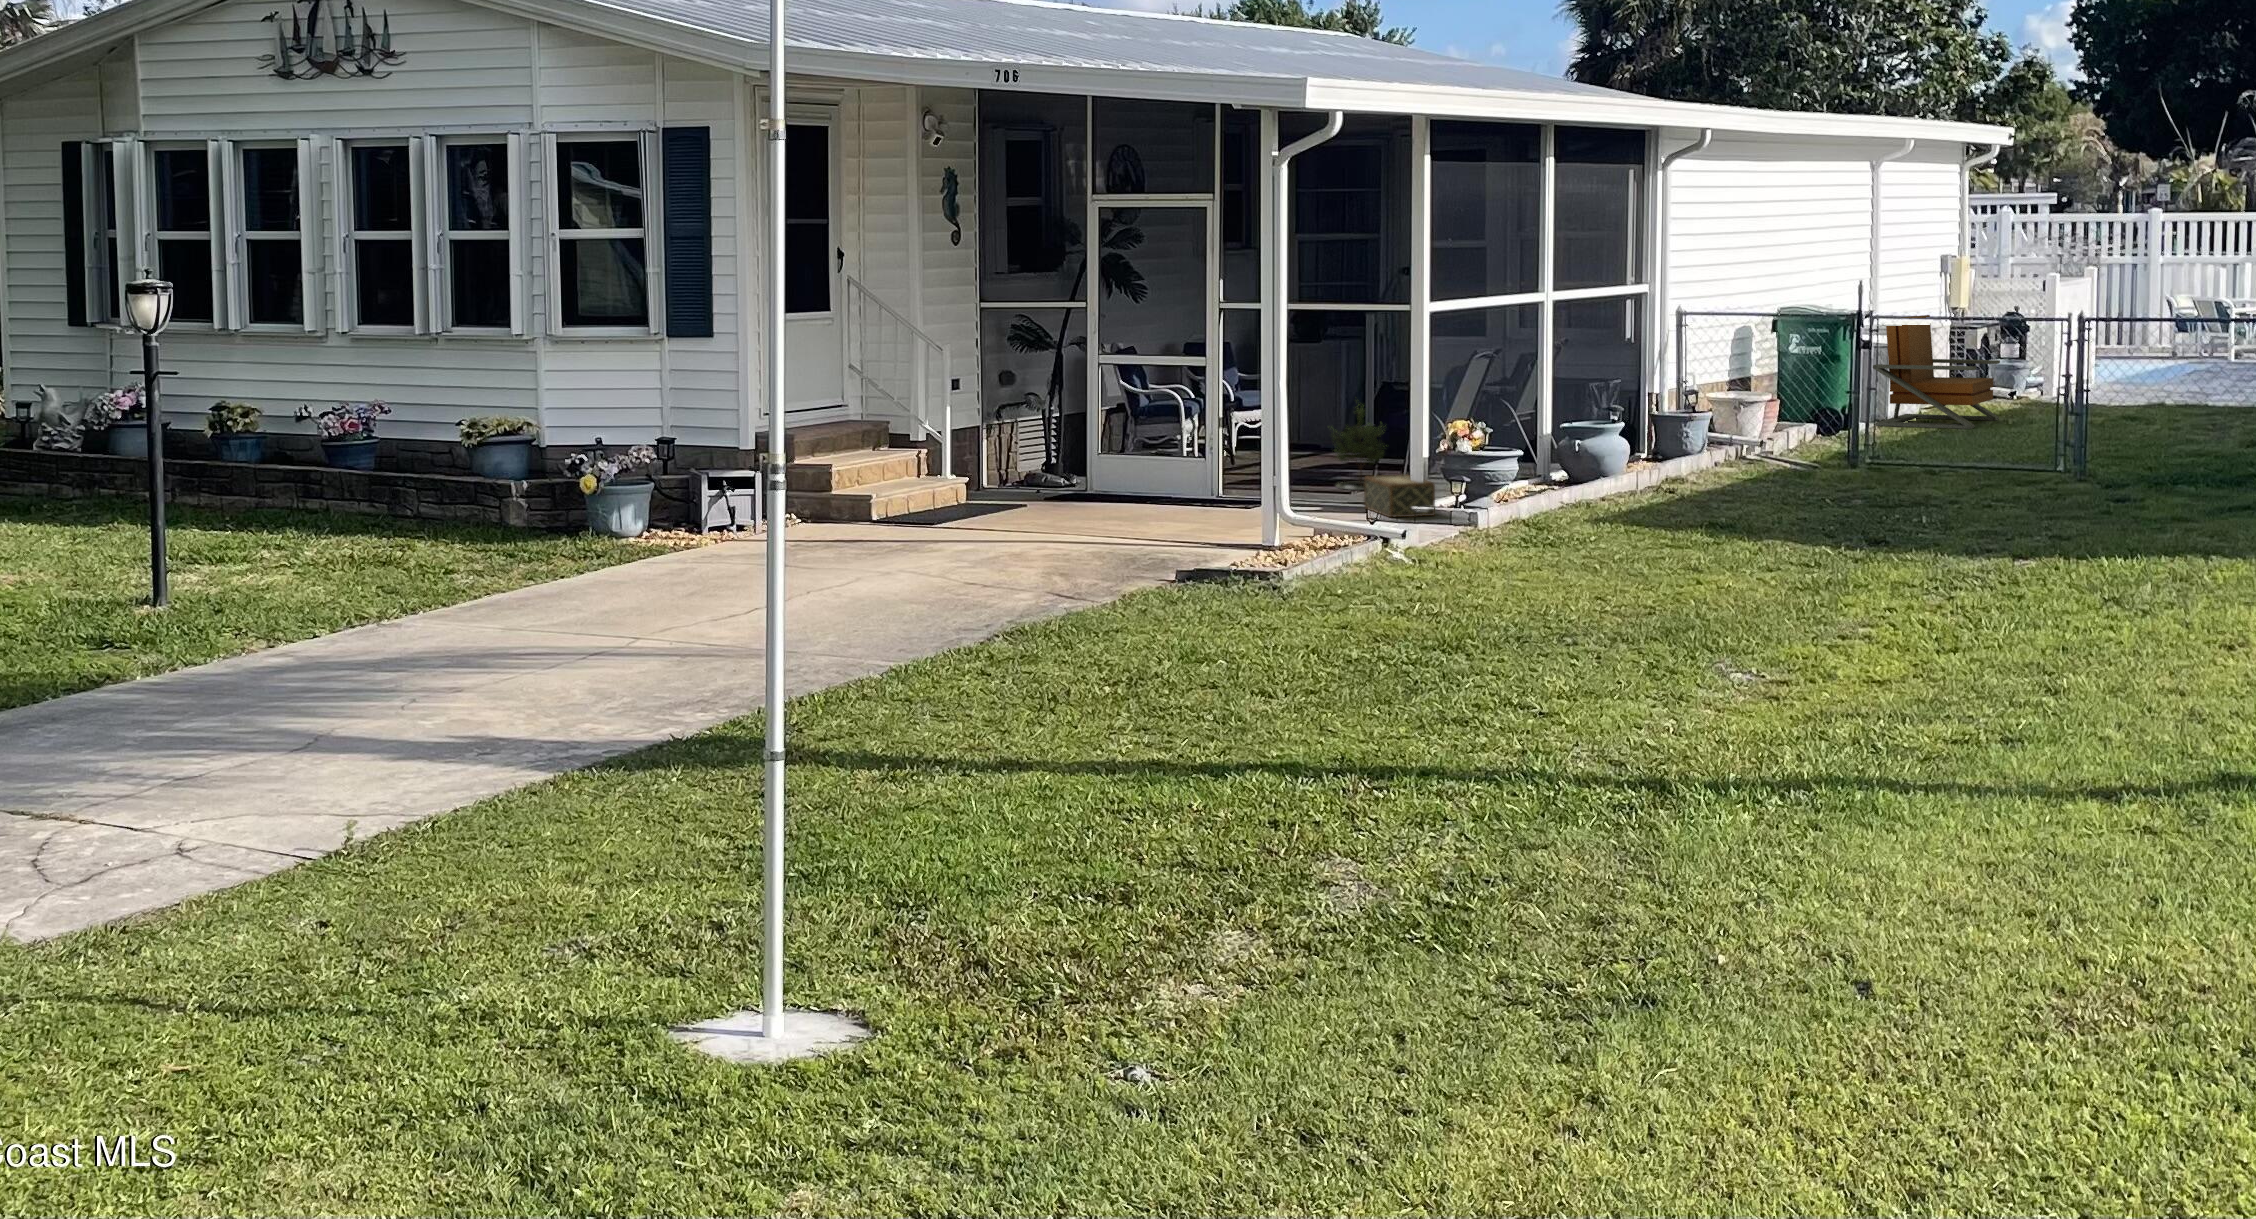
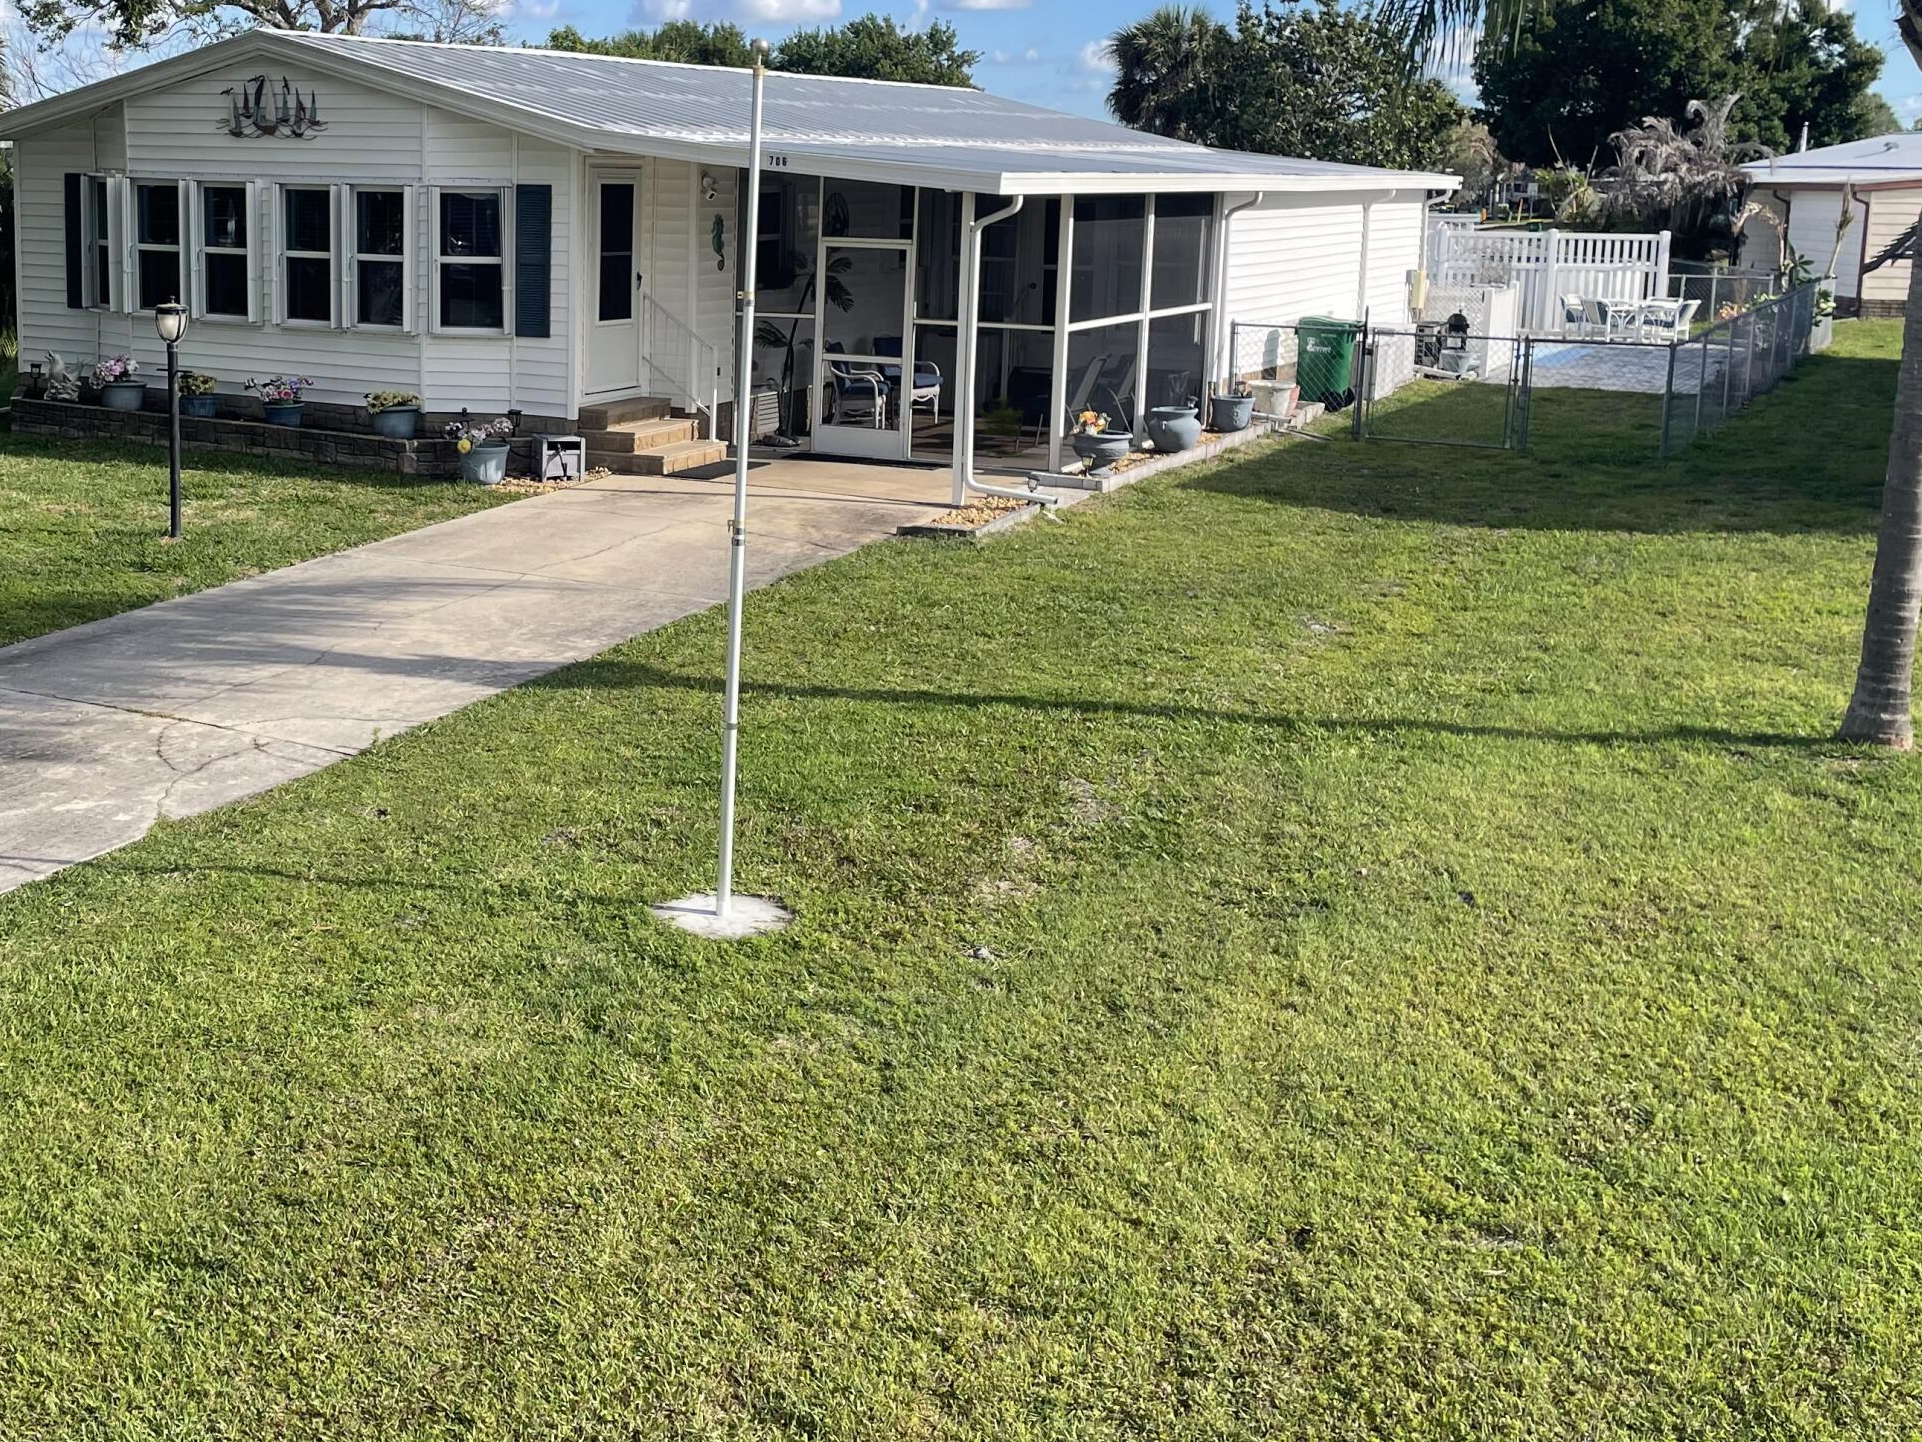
lounge chair: present [1873,315,2000,429] -> none [1361,326,1456,413]
woven basket: present [1363,474,1435,517] -> none [1011,451,1066,484]

